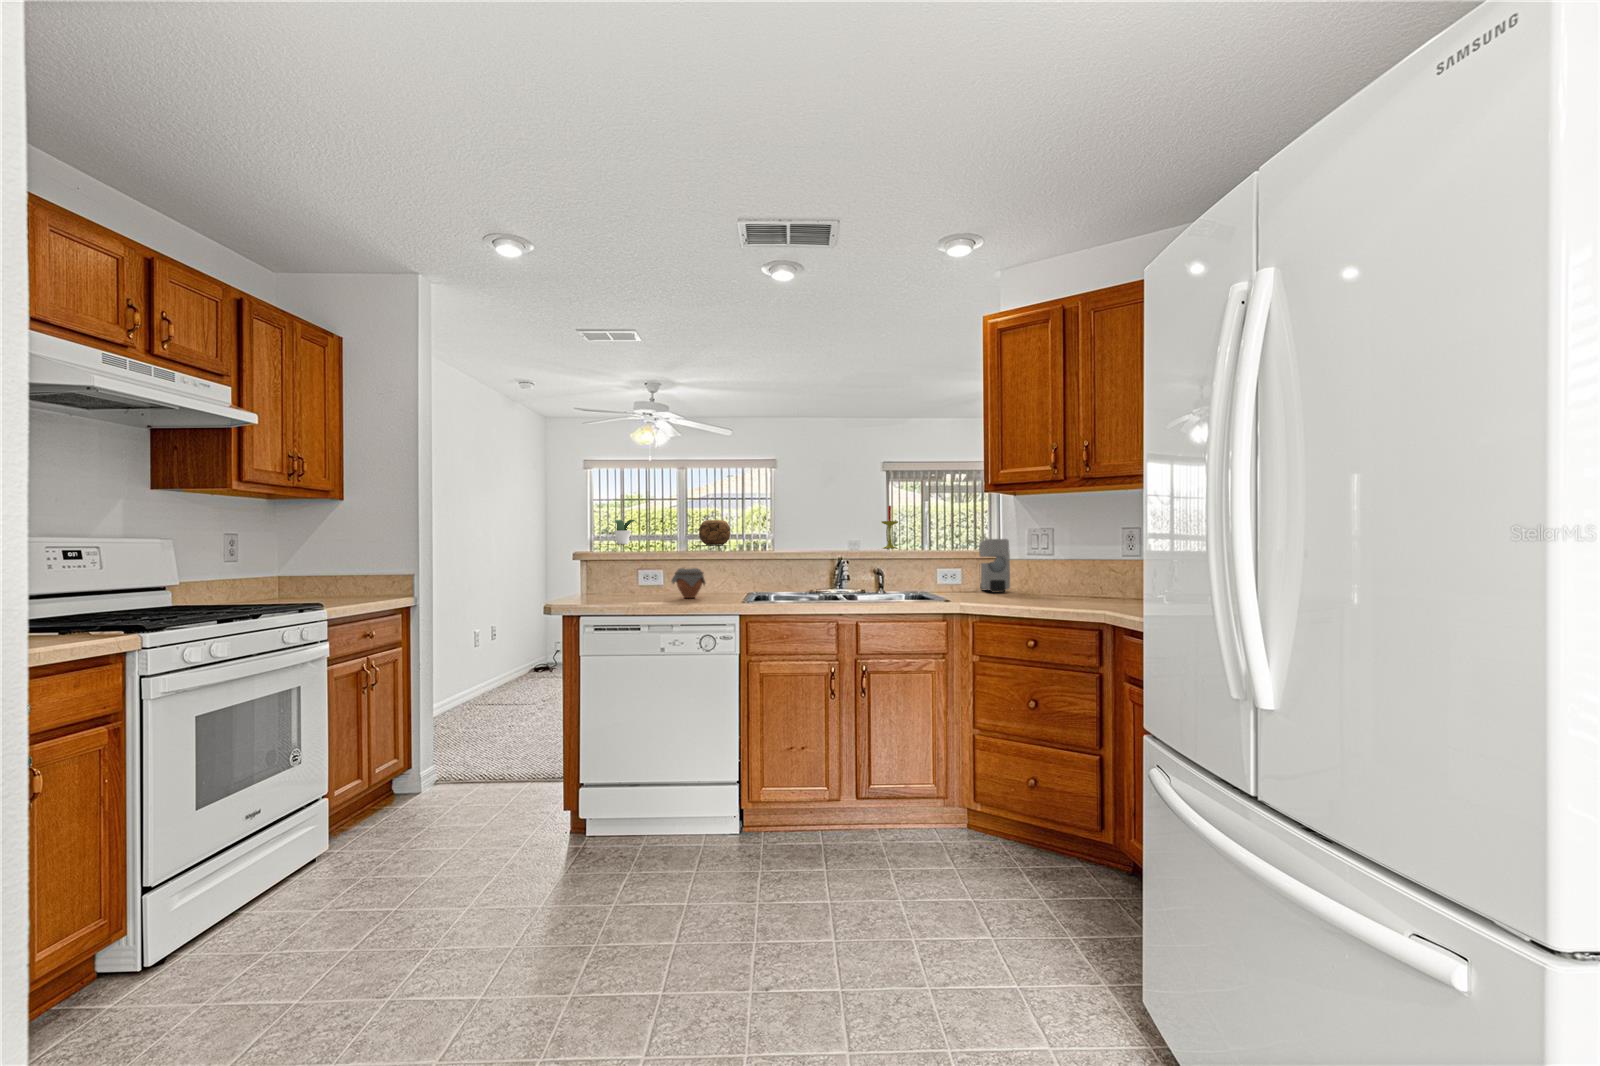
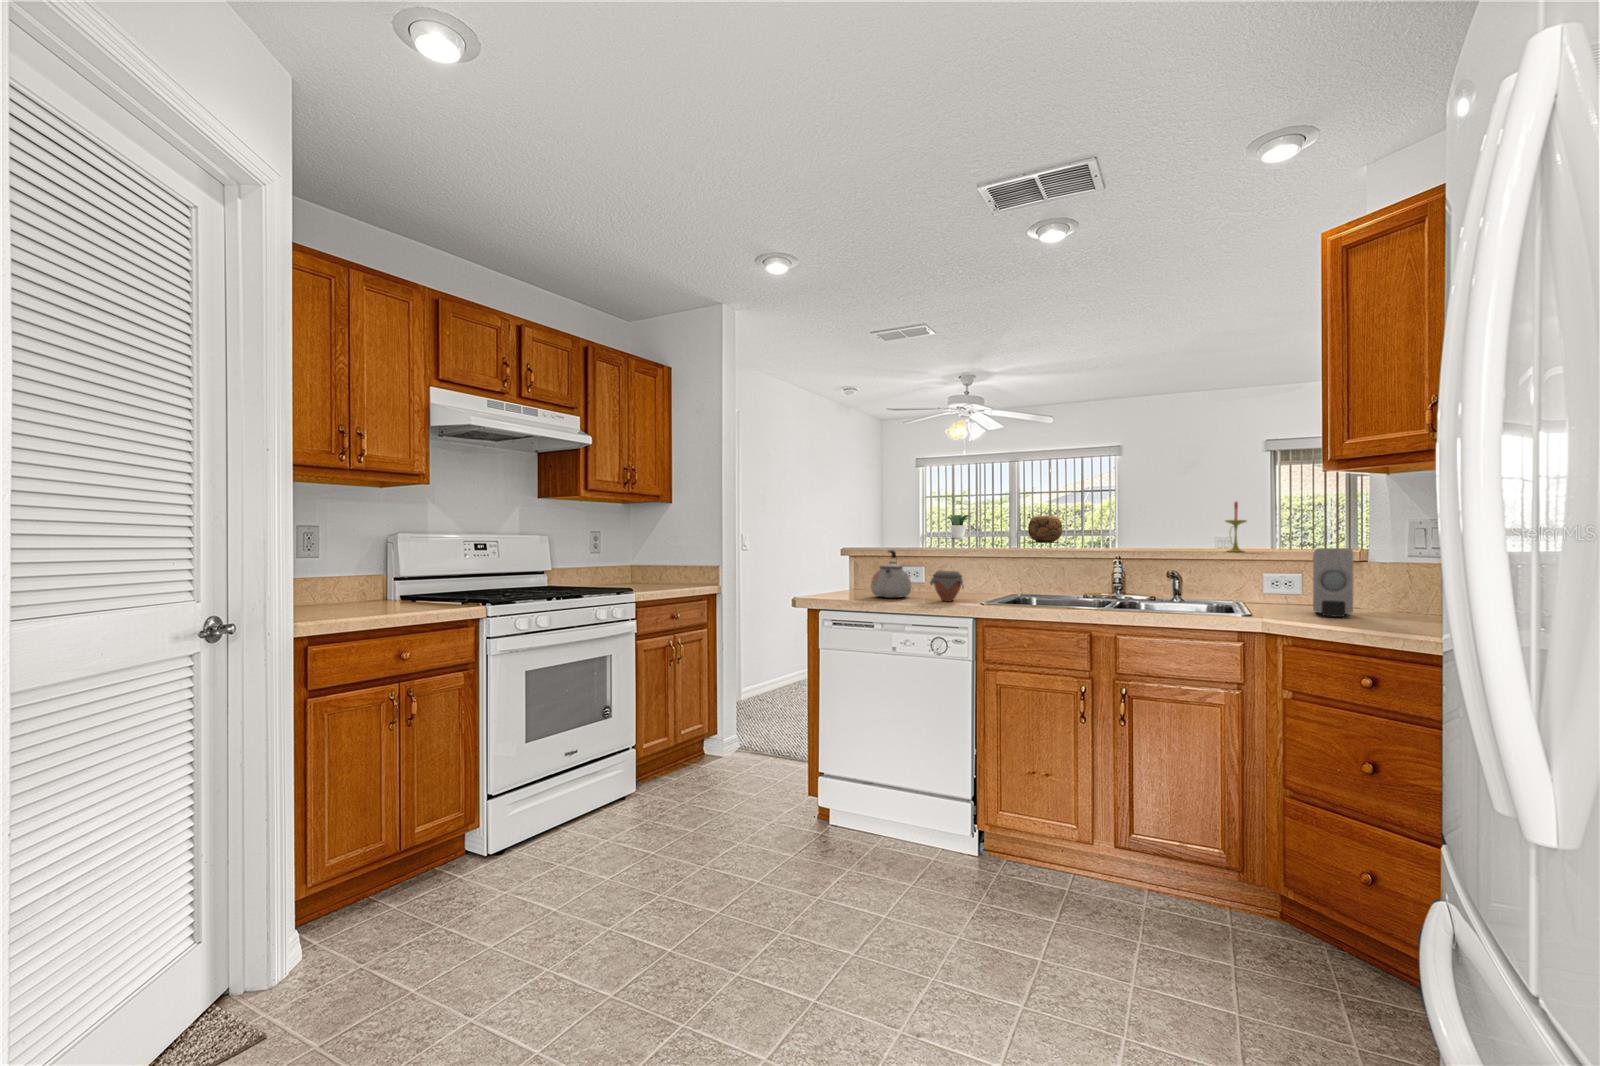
kettle: none [608,550,650,598] -> present [871,551,911,598]

